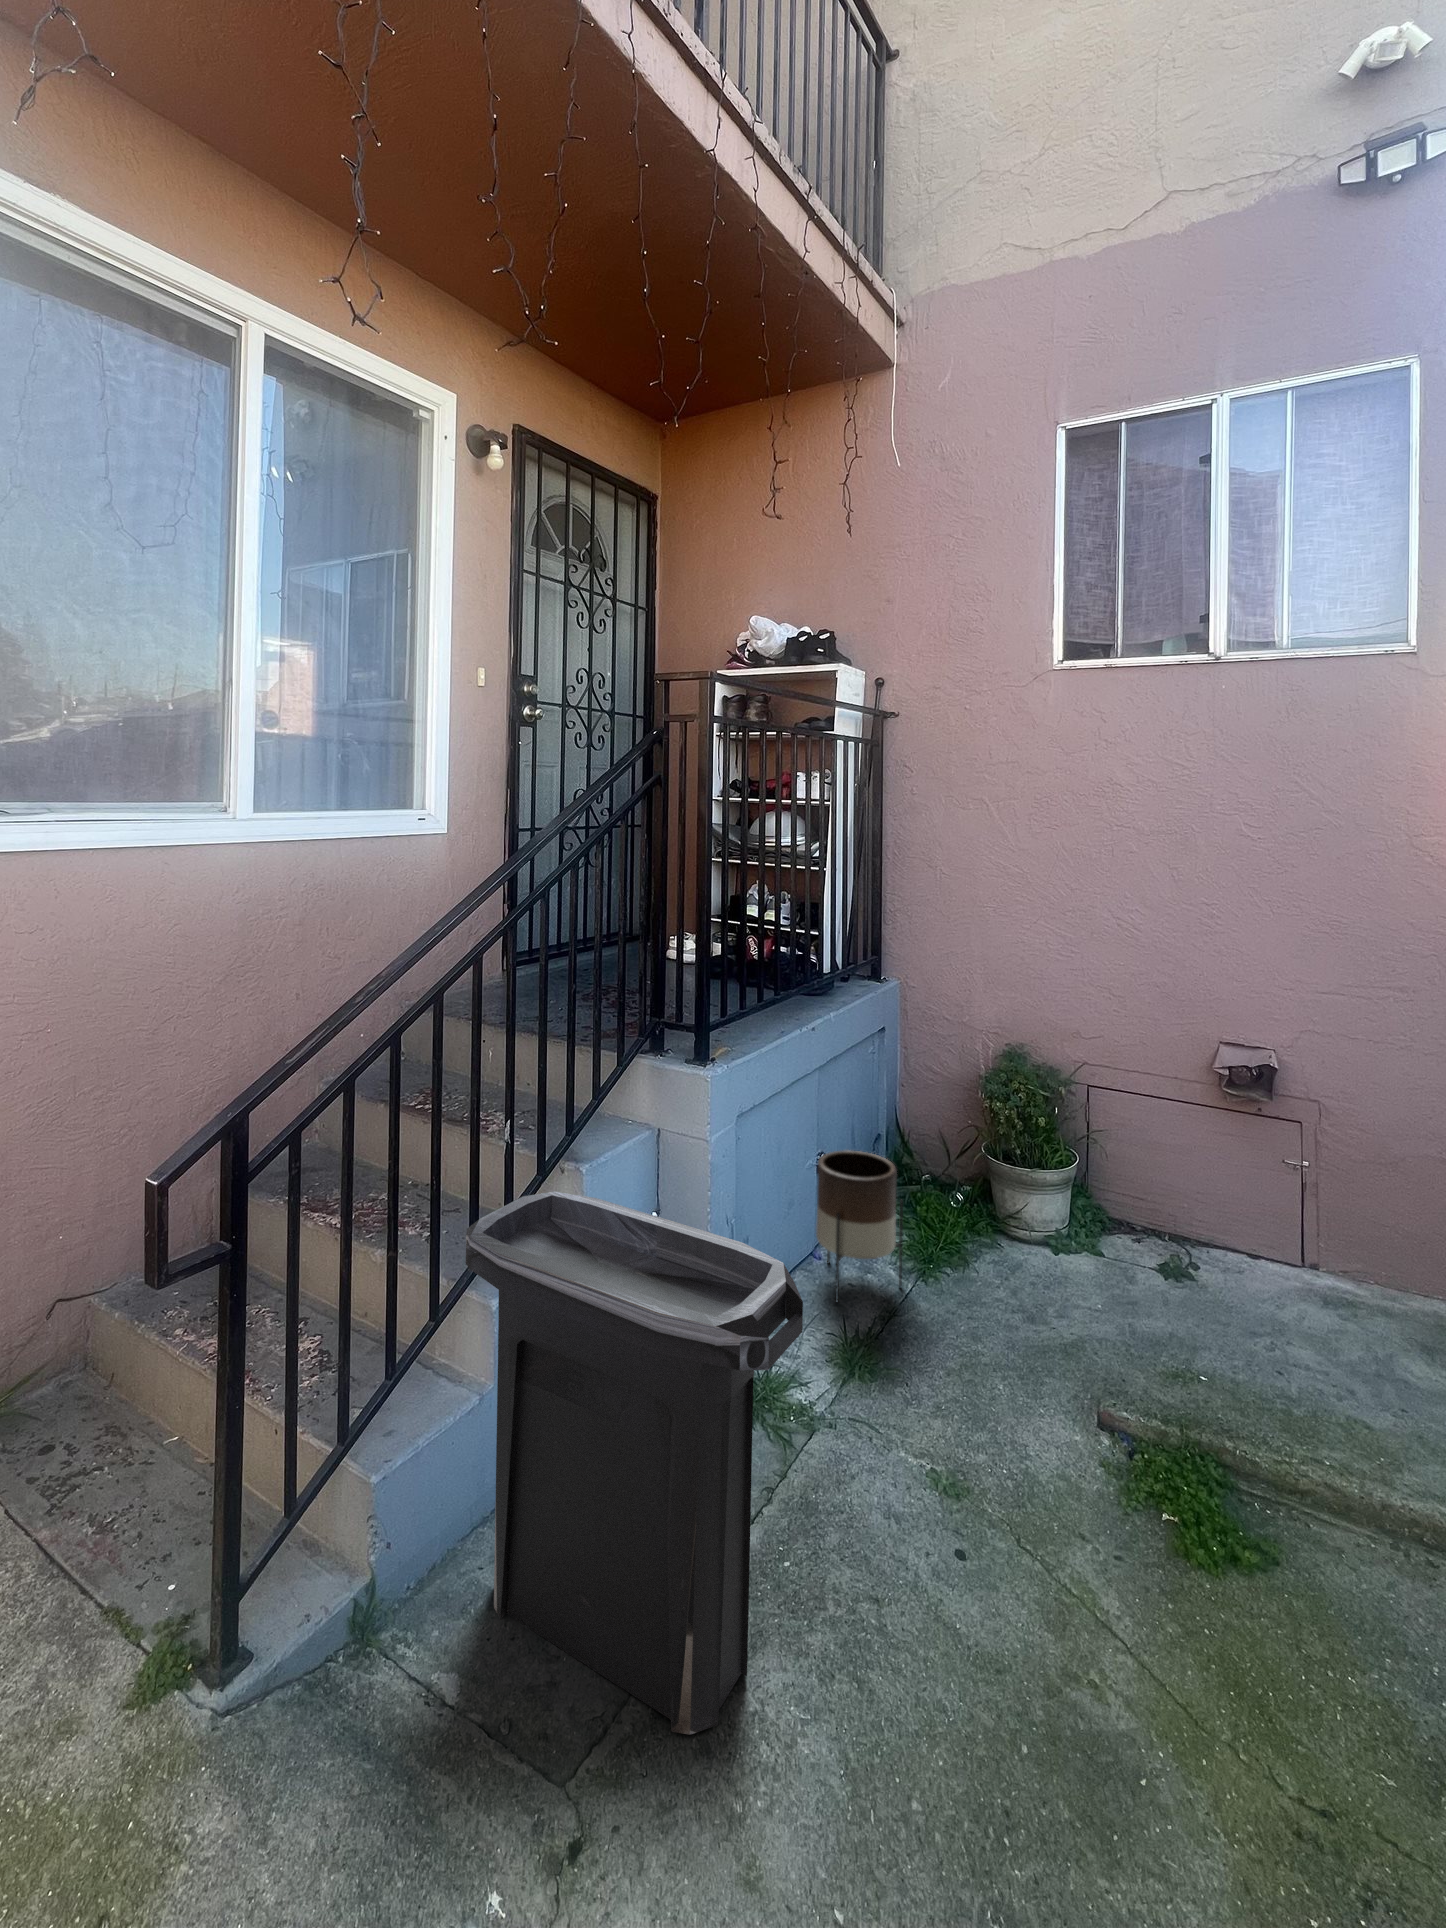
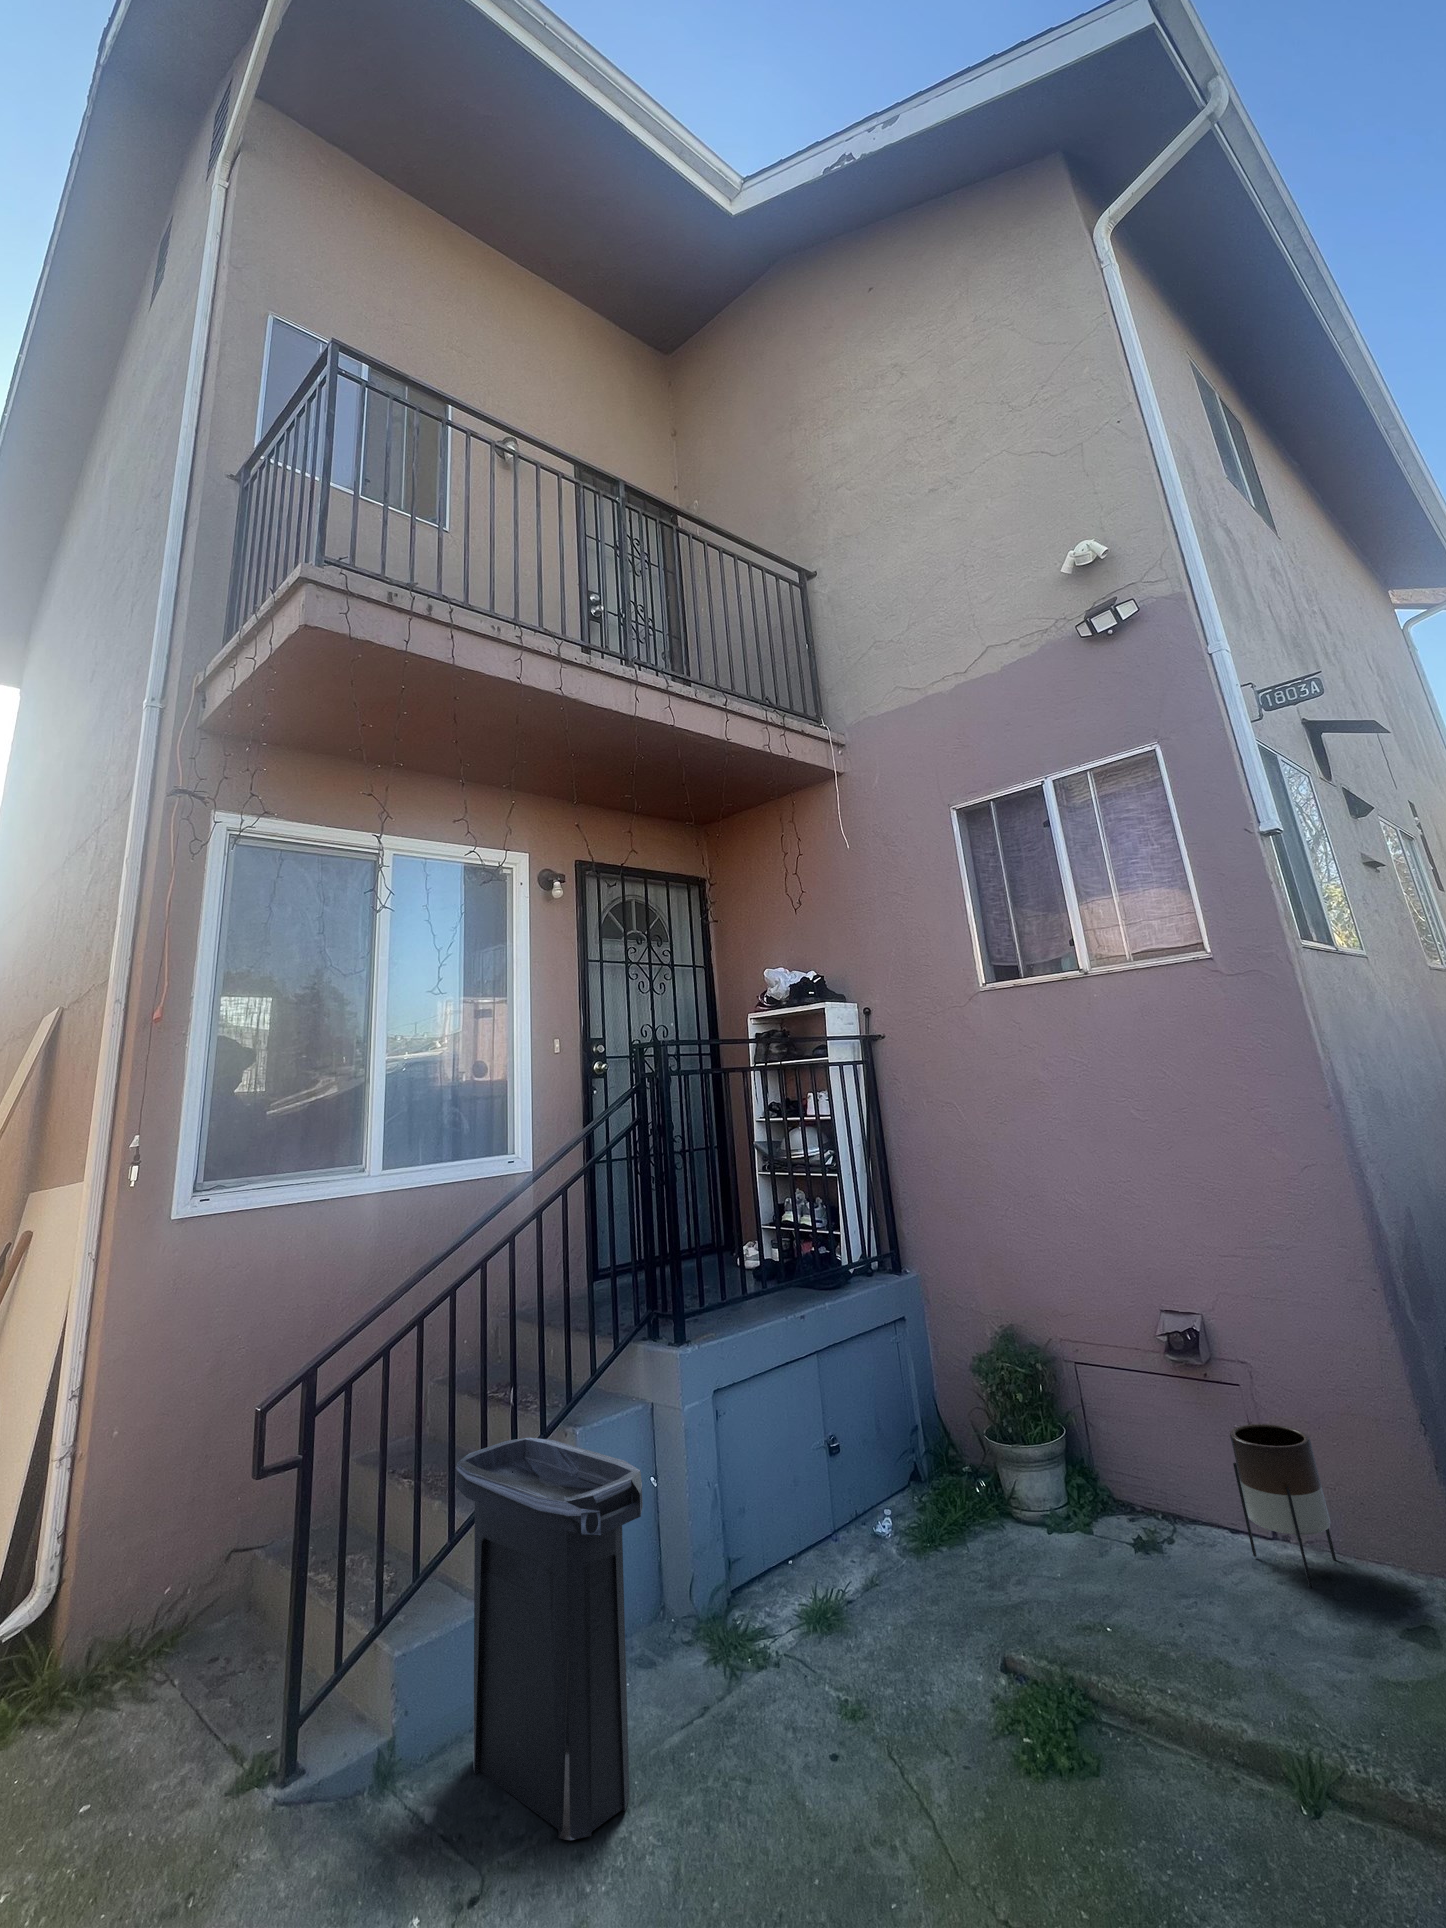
planter: present [816,1150,903,1302] -> present [1230,1424,1336,1588]

